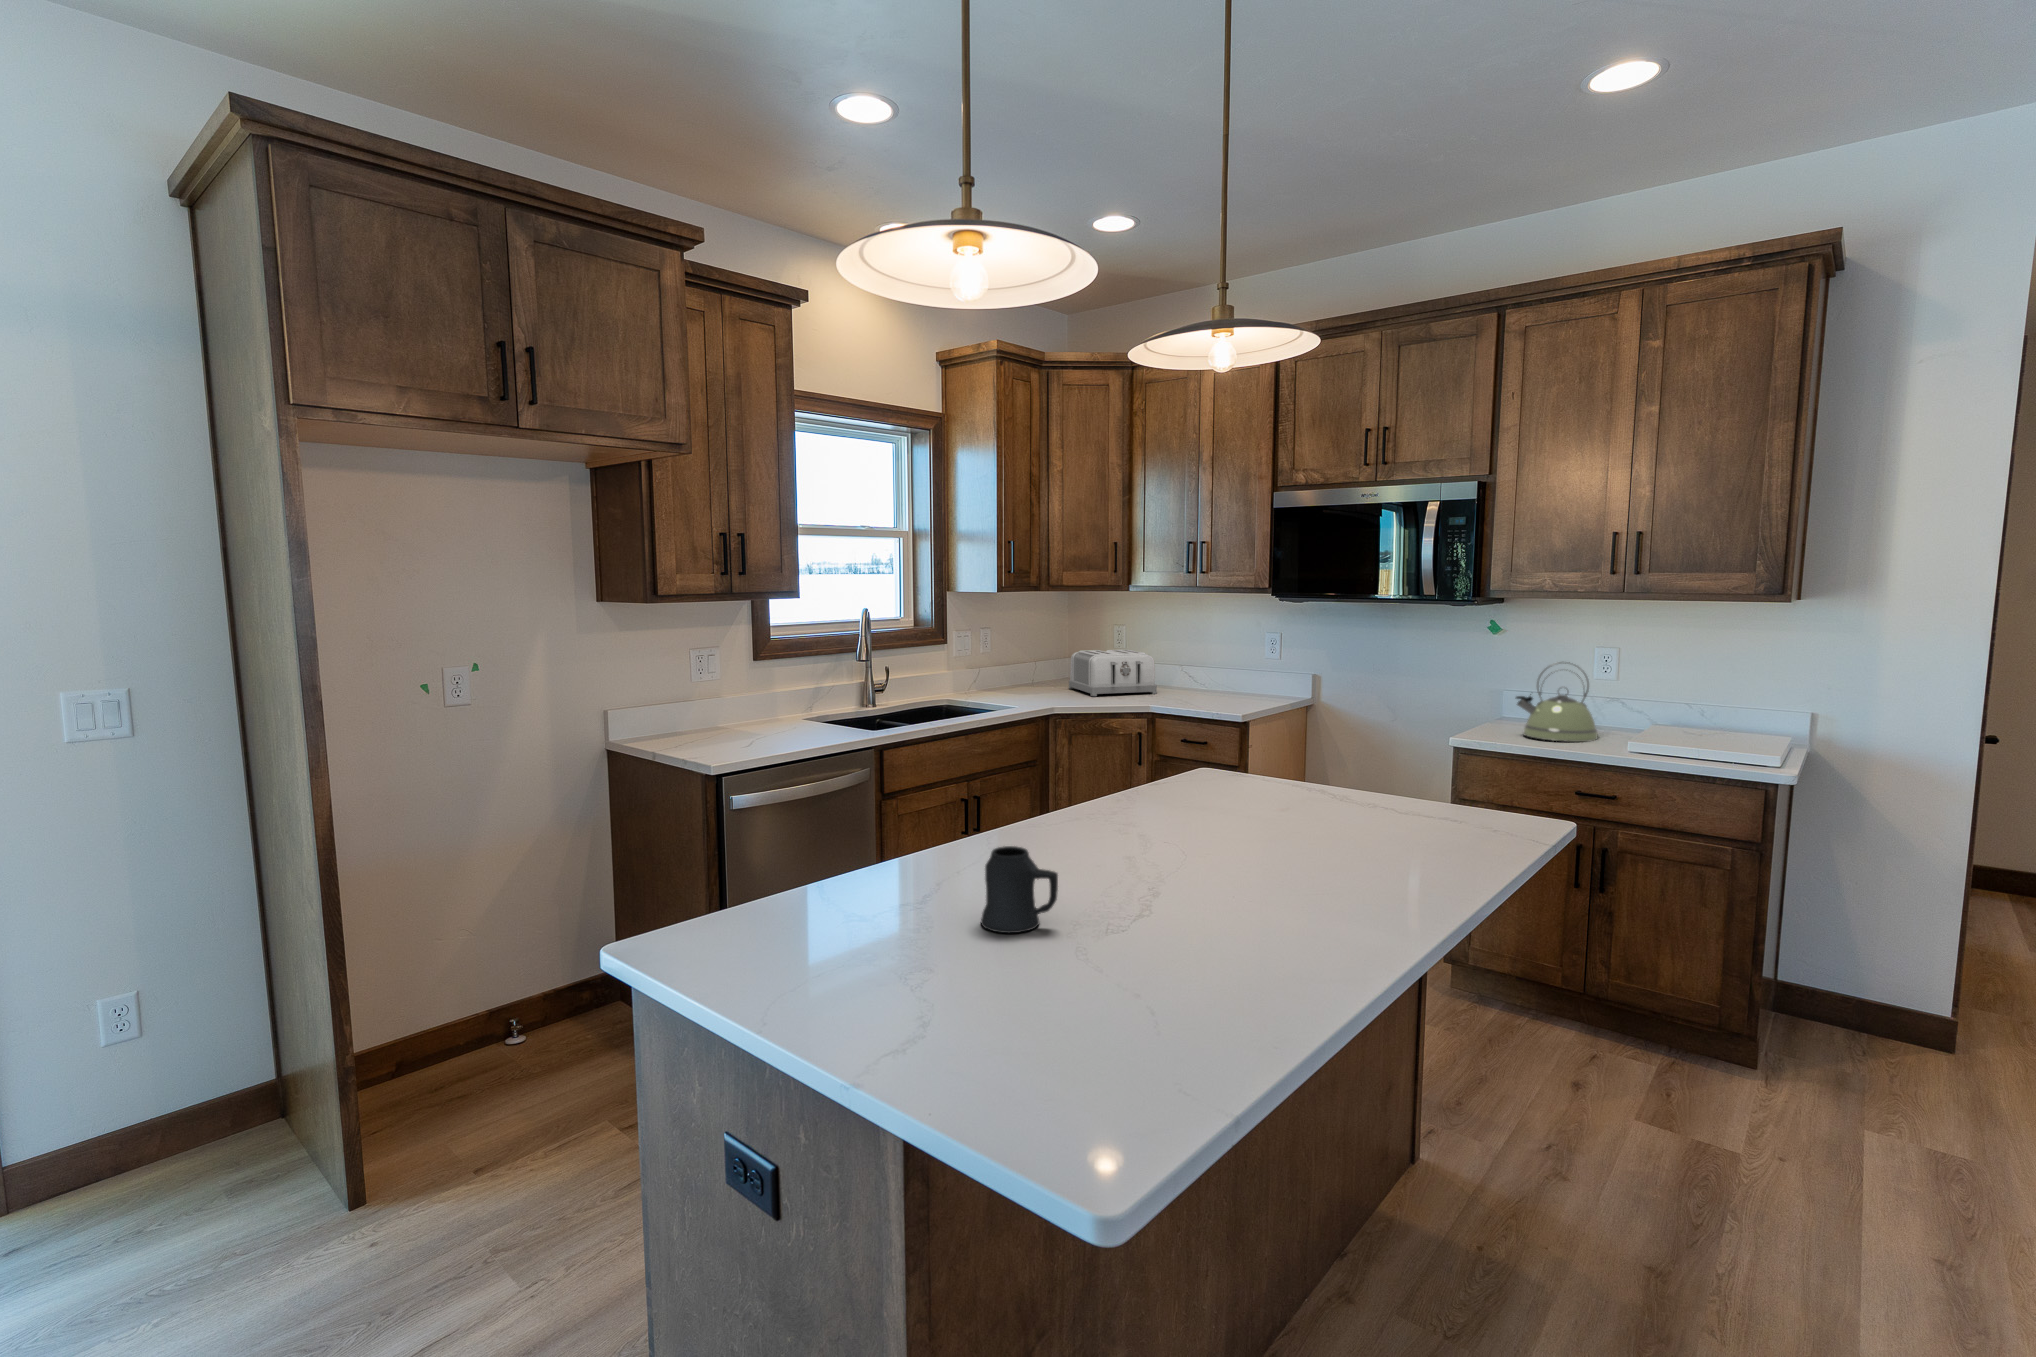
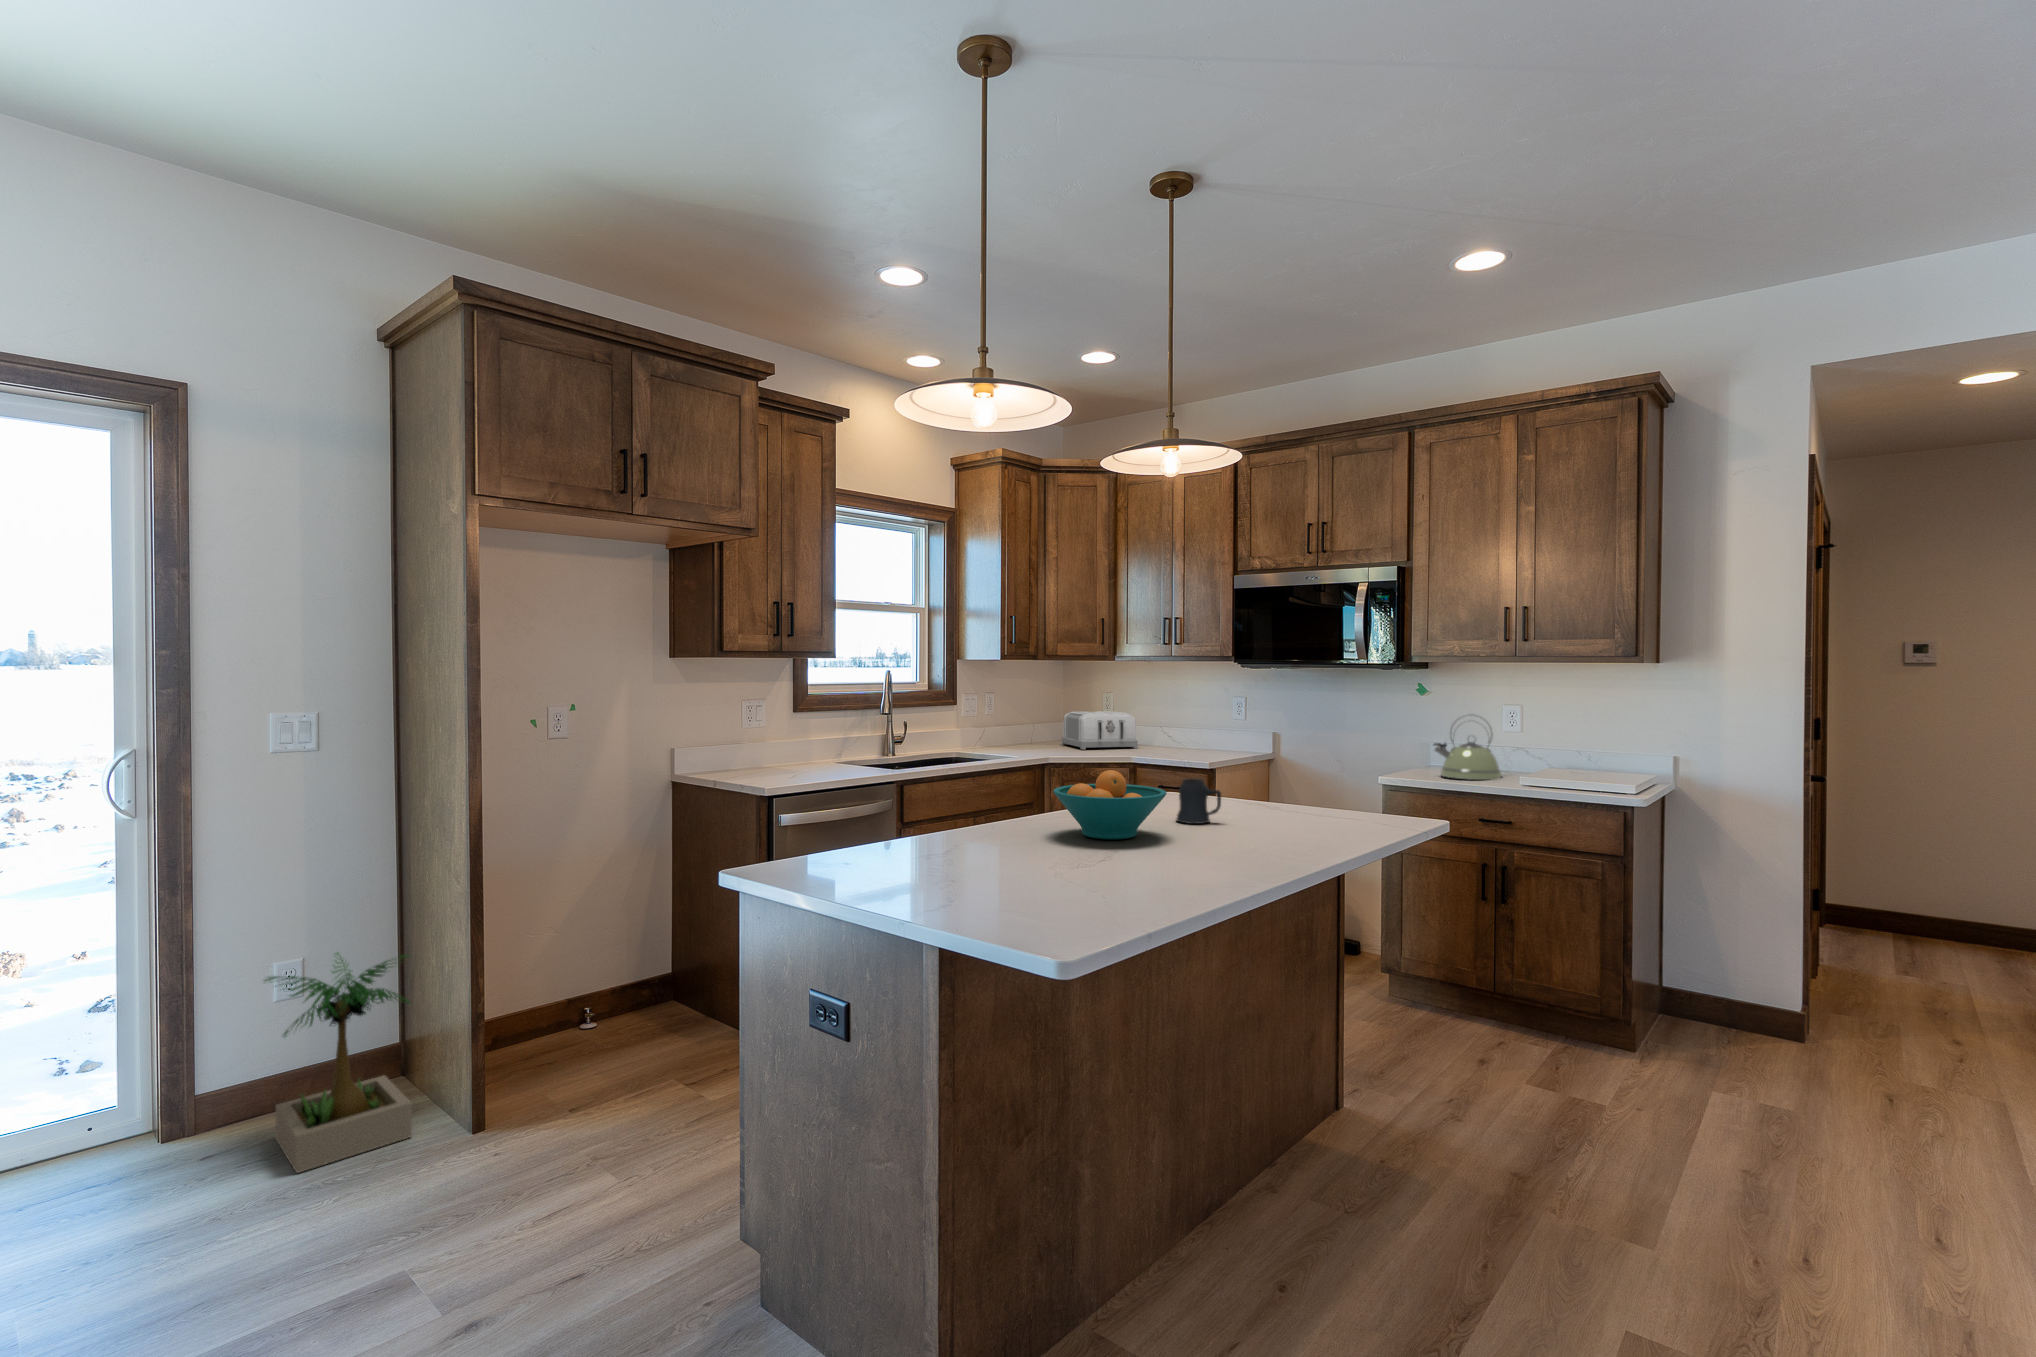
fruit bowl: none [1065,772,1216,865] -> present [1053,770,1167,839]
mug: present [981,846,1058,933] -> present [1177,779,1221,824]
potted plant: none [45,984,286,1270] -> present [264,953,412,1173]

